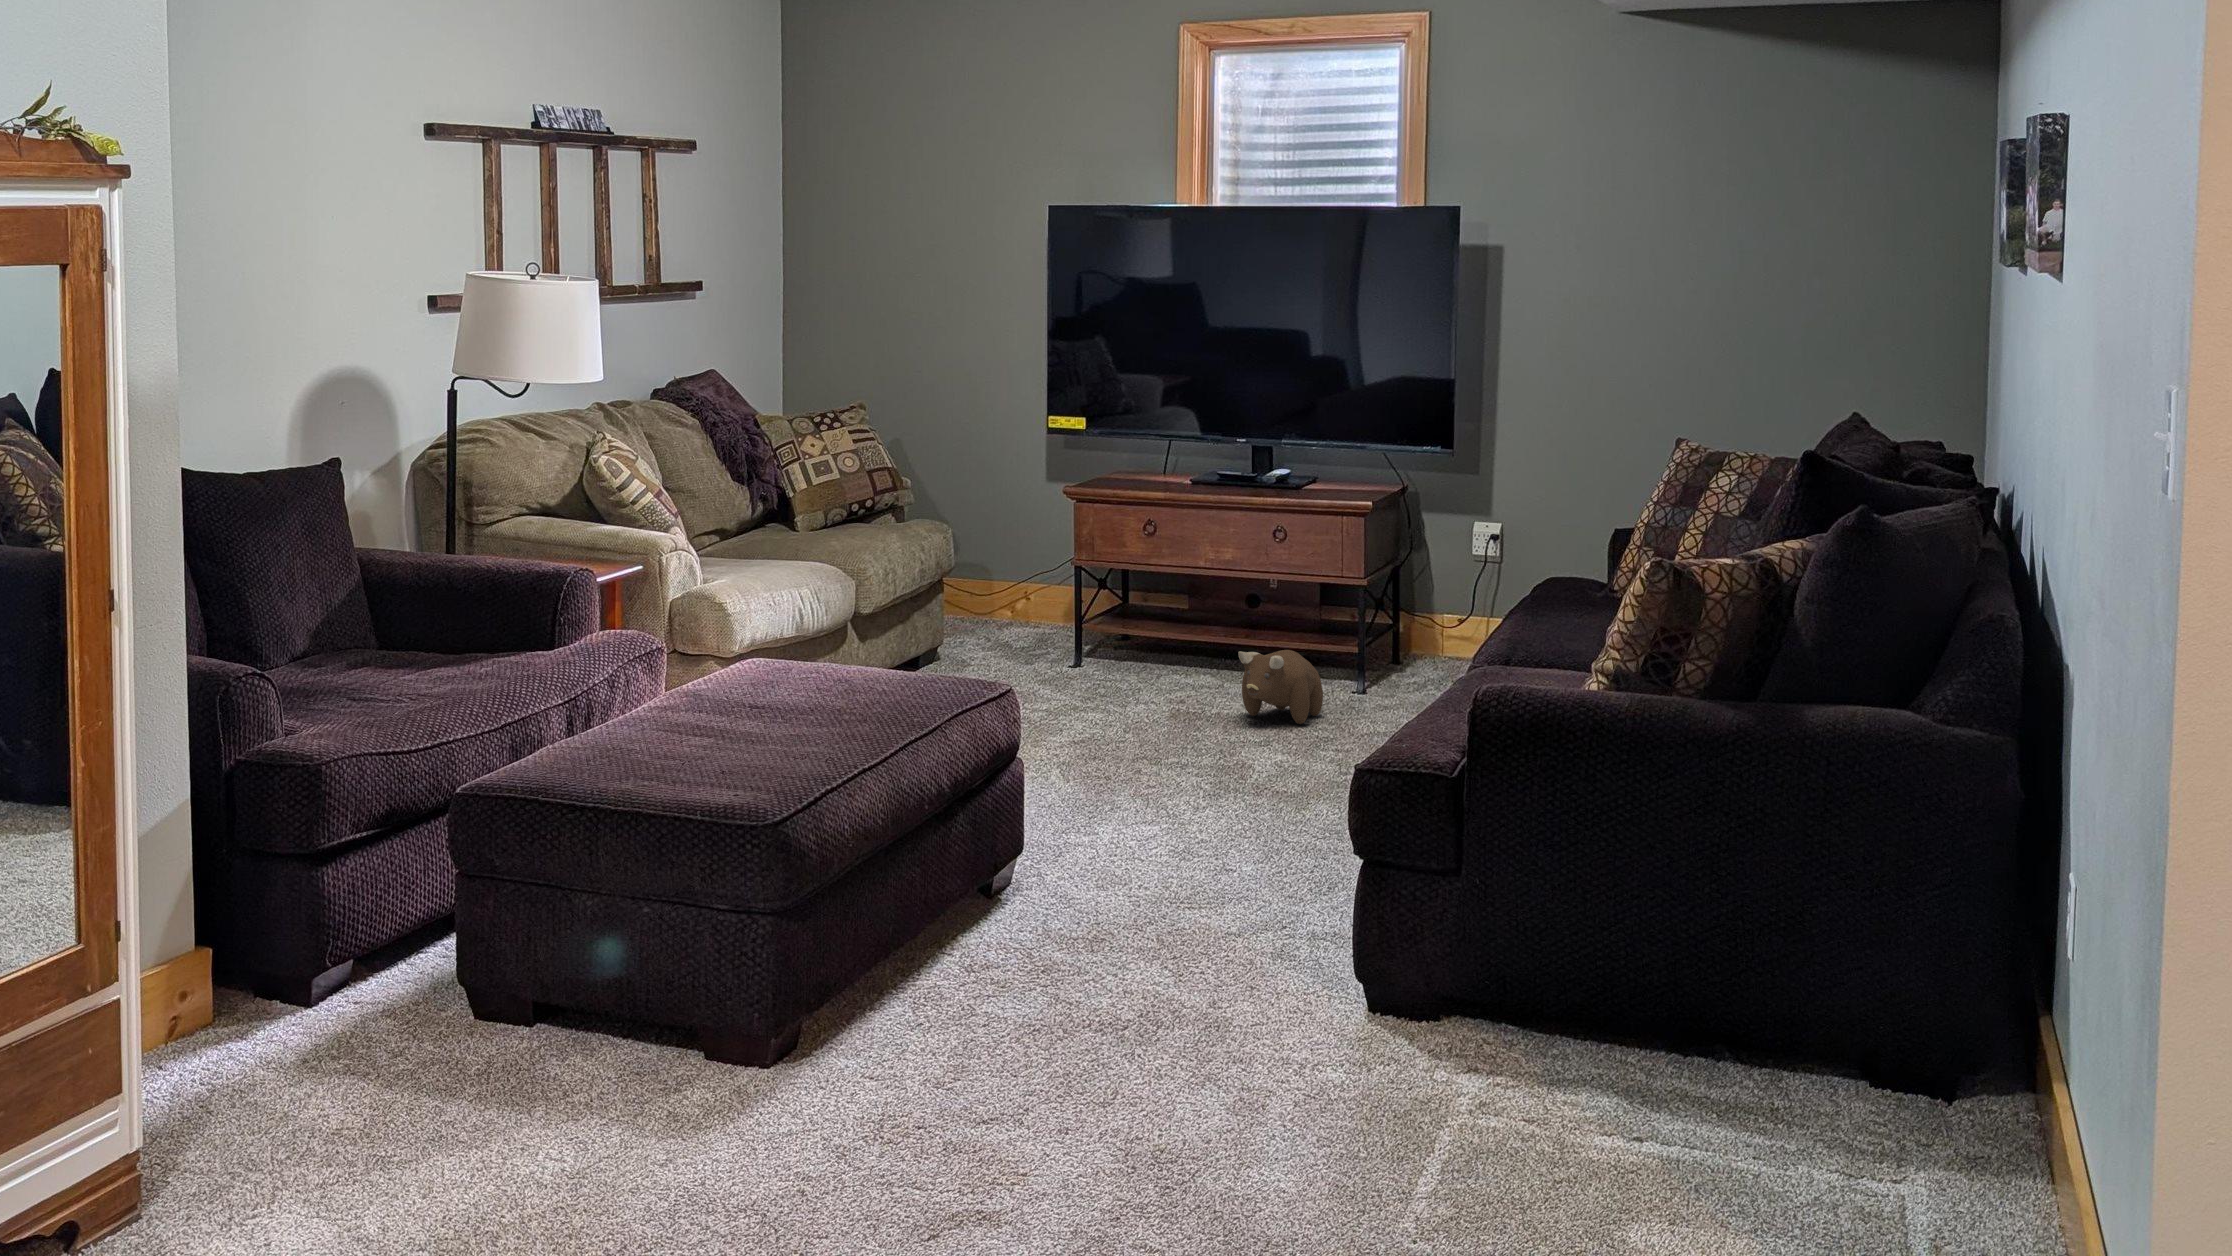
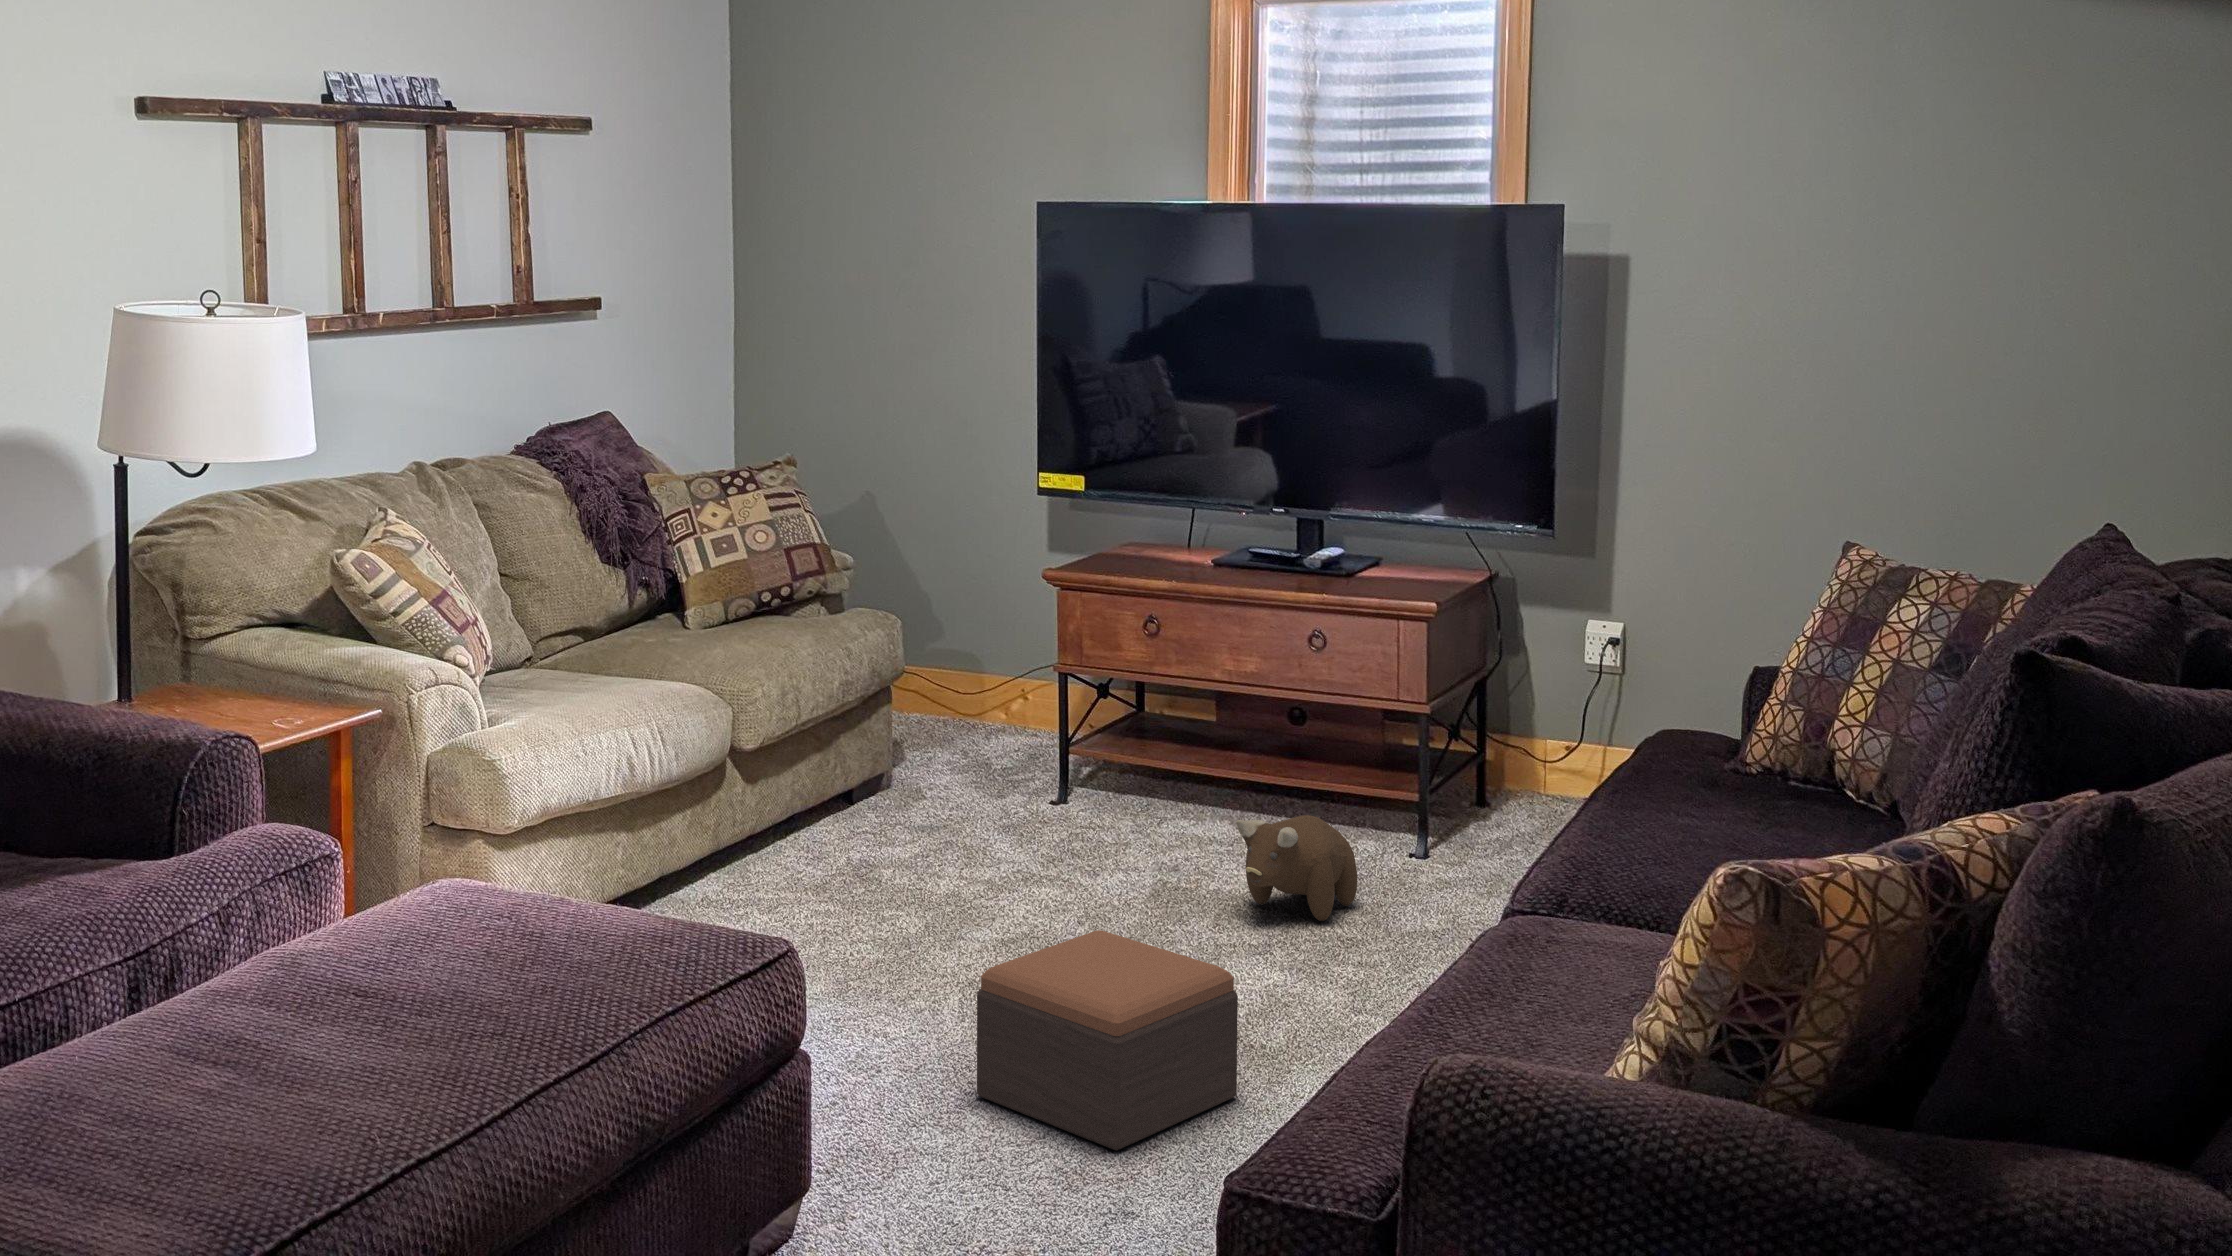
footstool: none [1097,706,1277,840] -> present [977,930,1238,1151]

